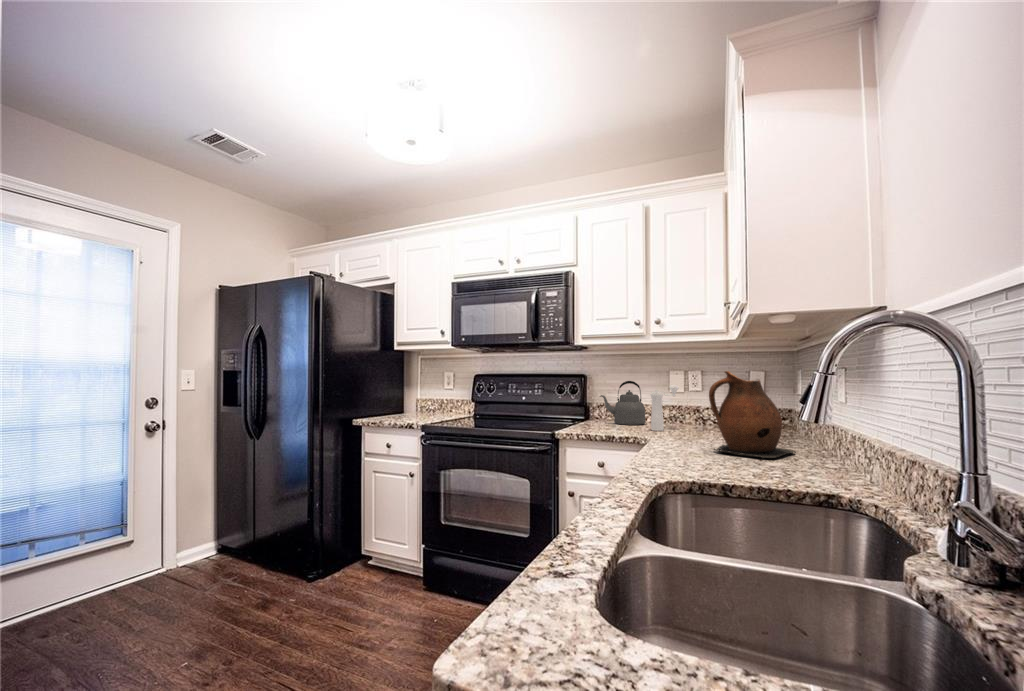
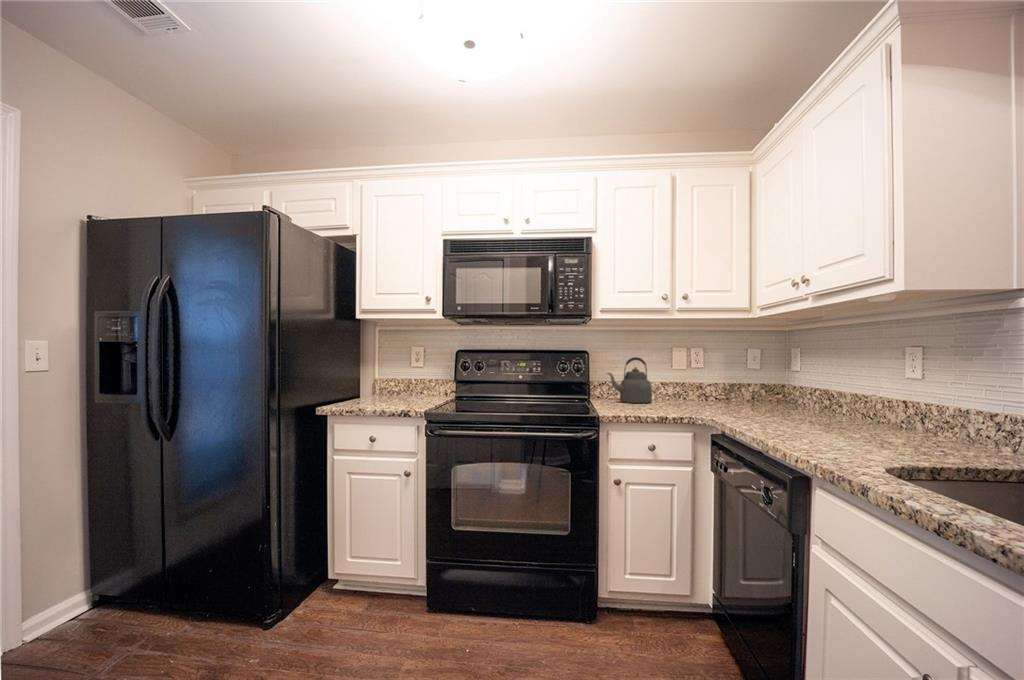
ceramic pitcher: present [709,371,796,459] -> none [797,346,884,435]
pepper mill: present [651,385,679,431] -> none [676,361,699,409]

